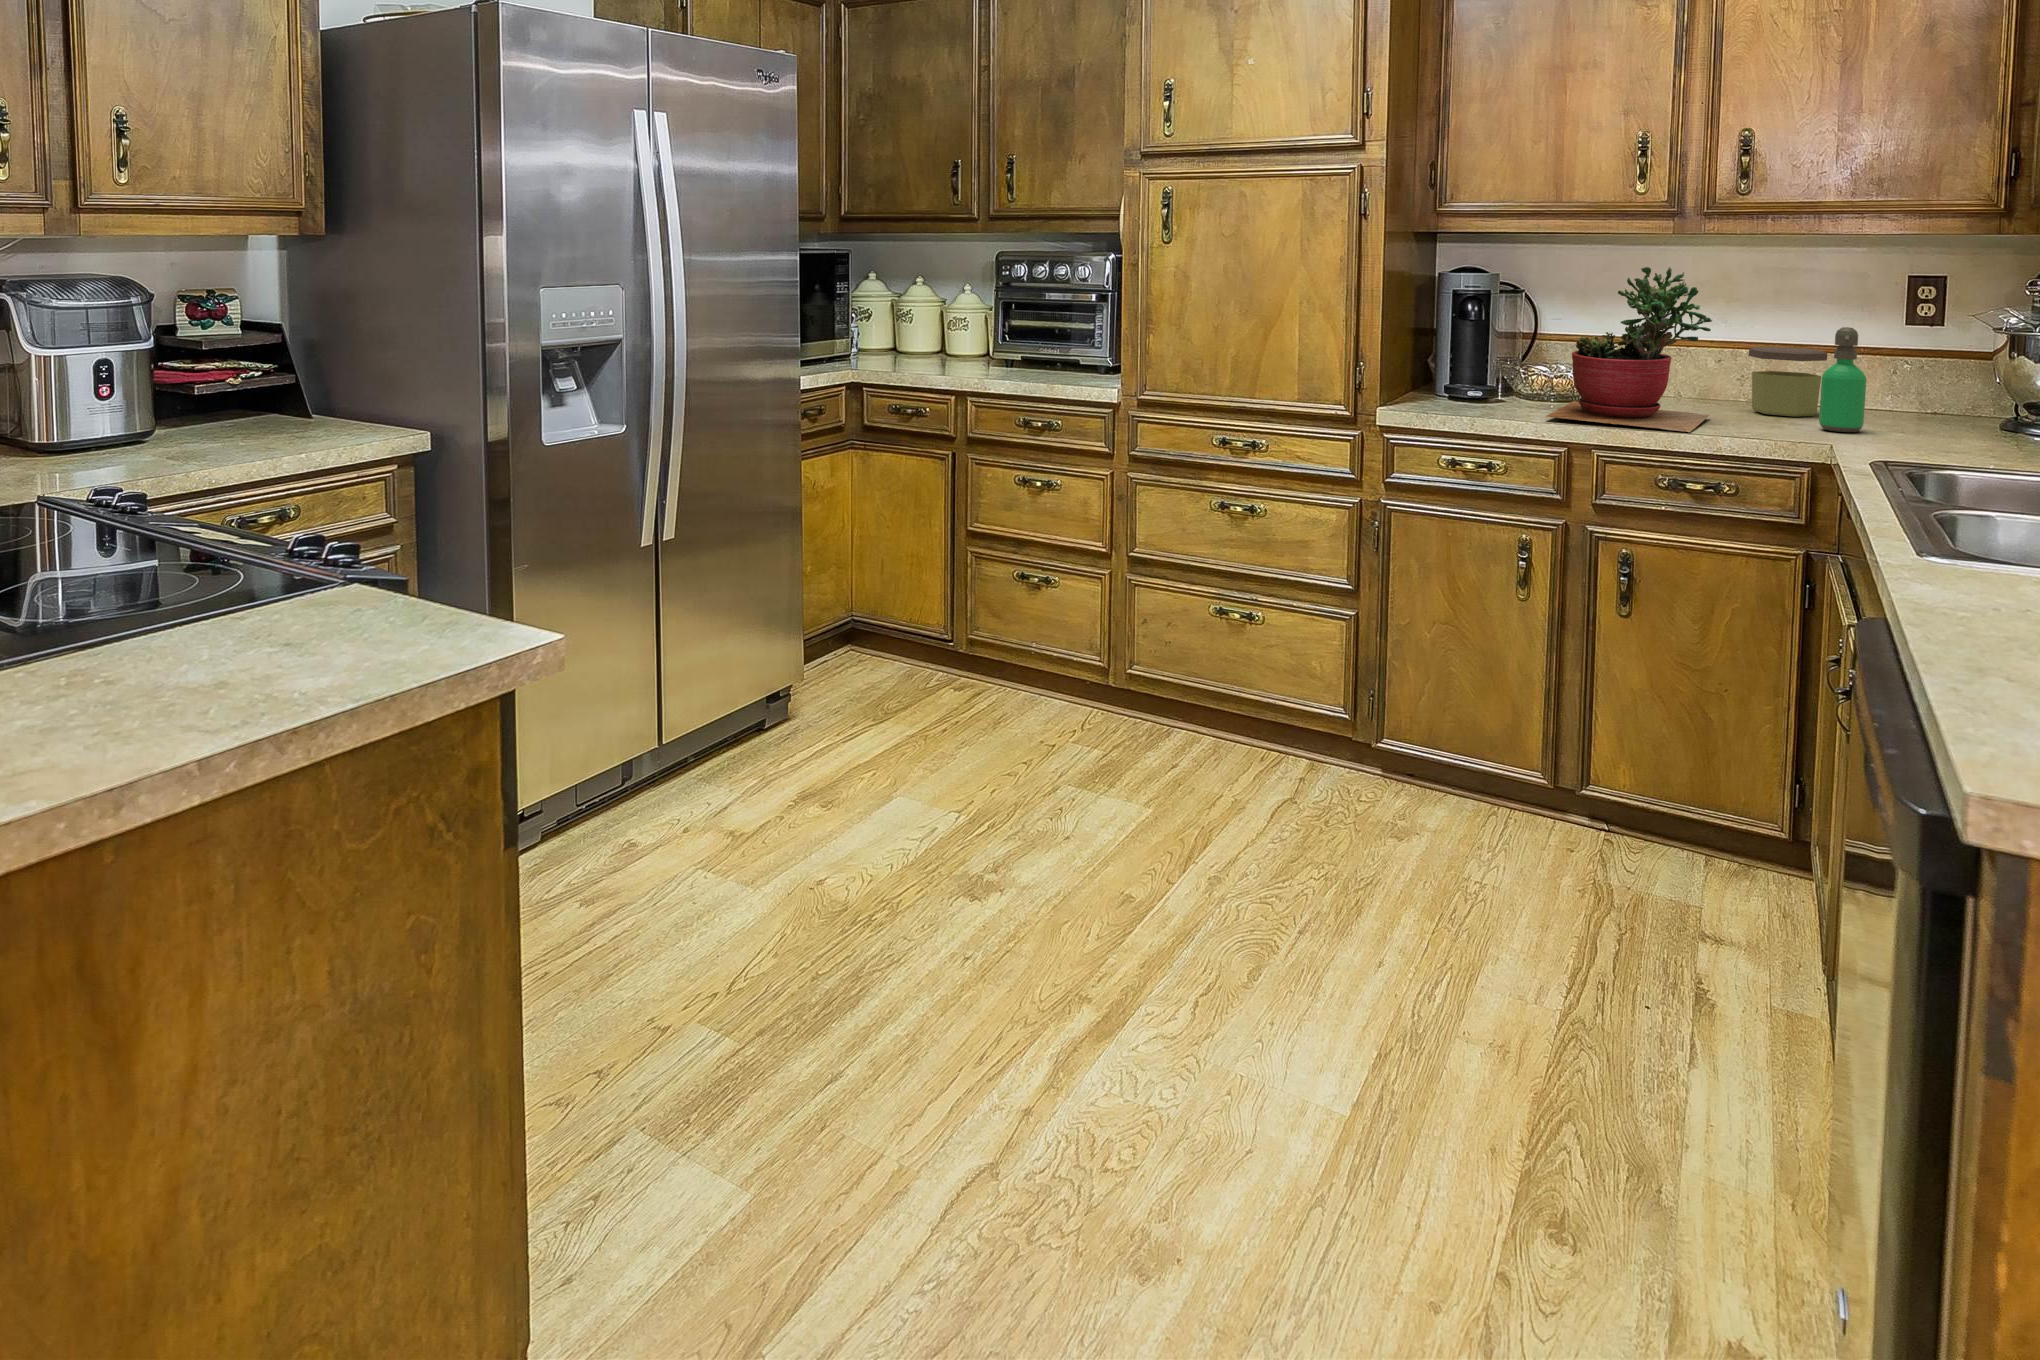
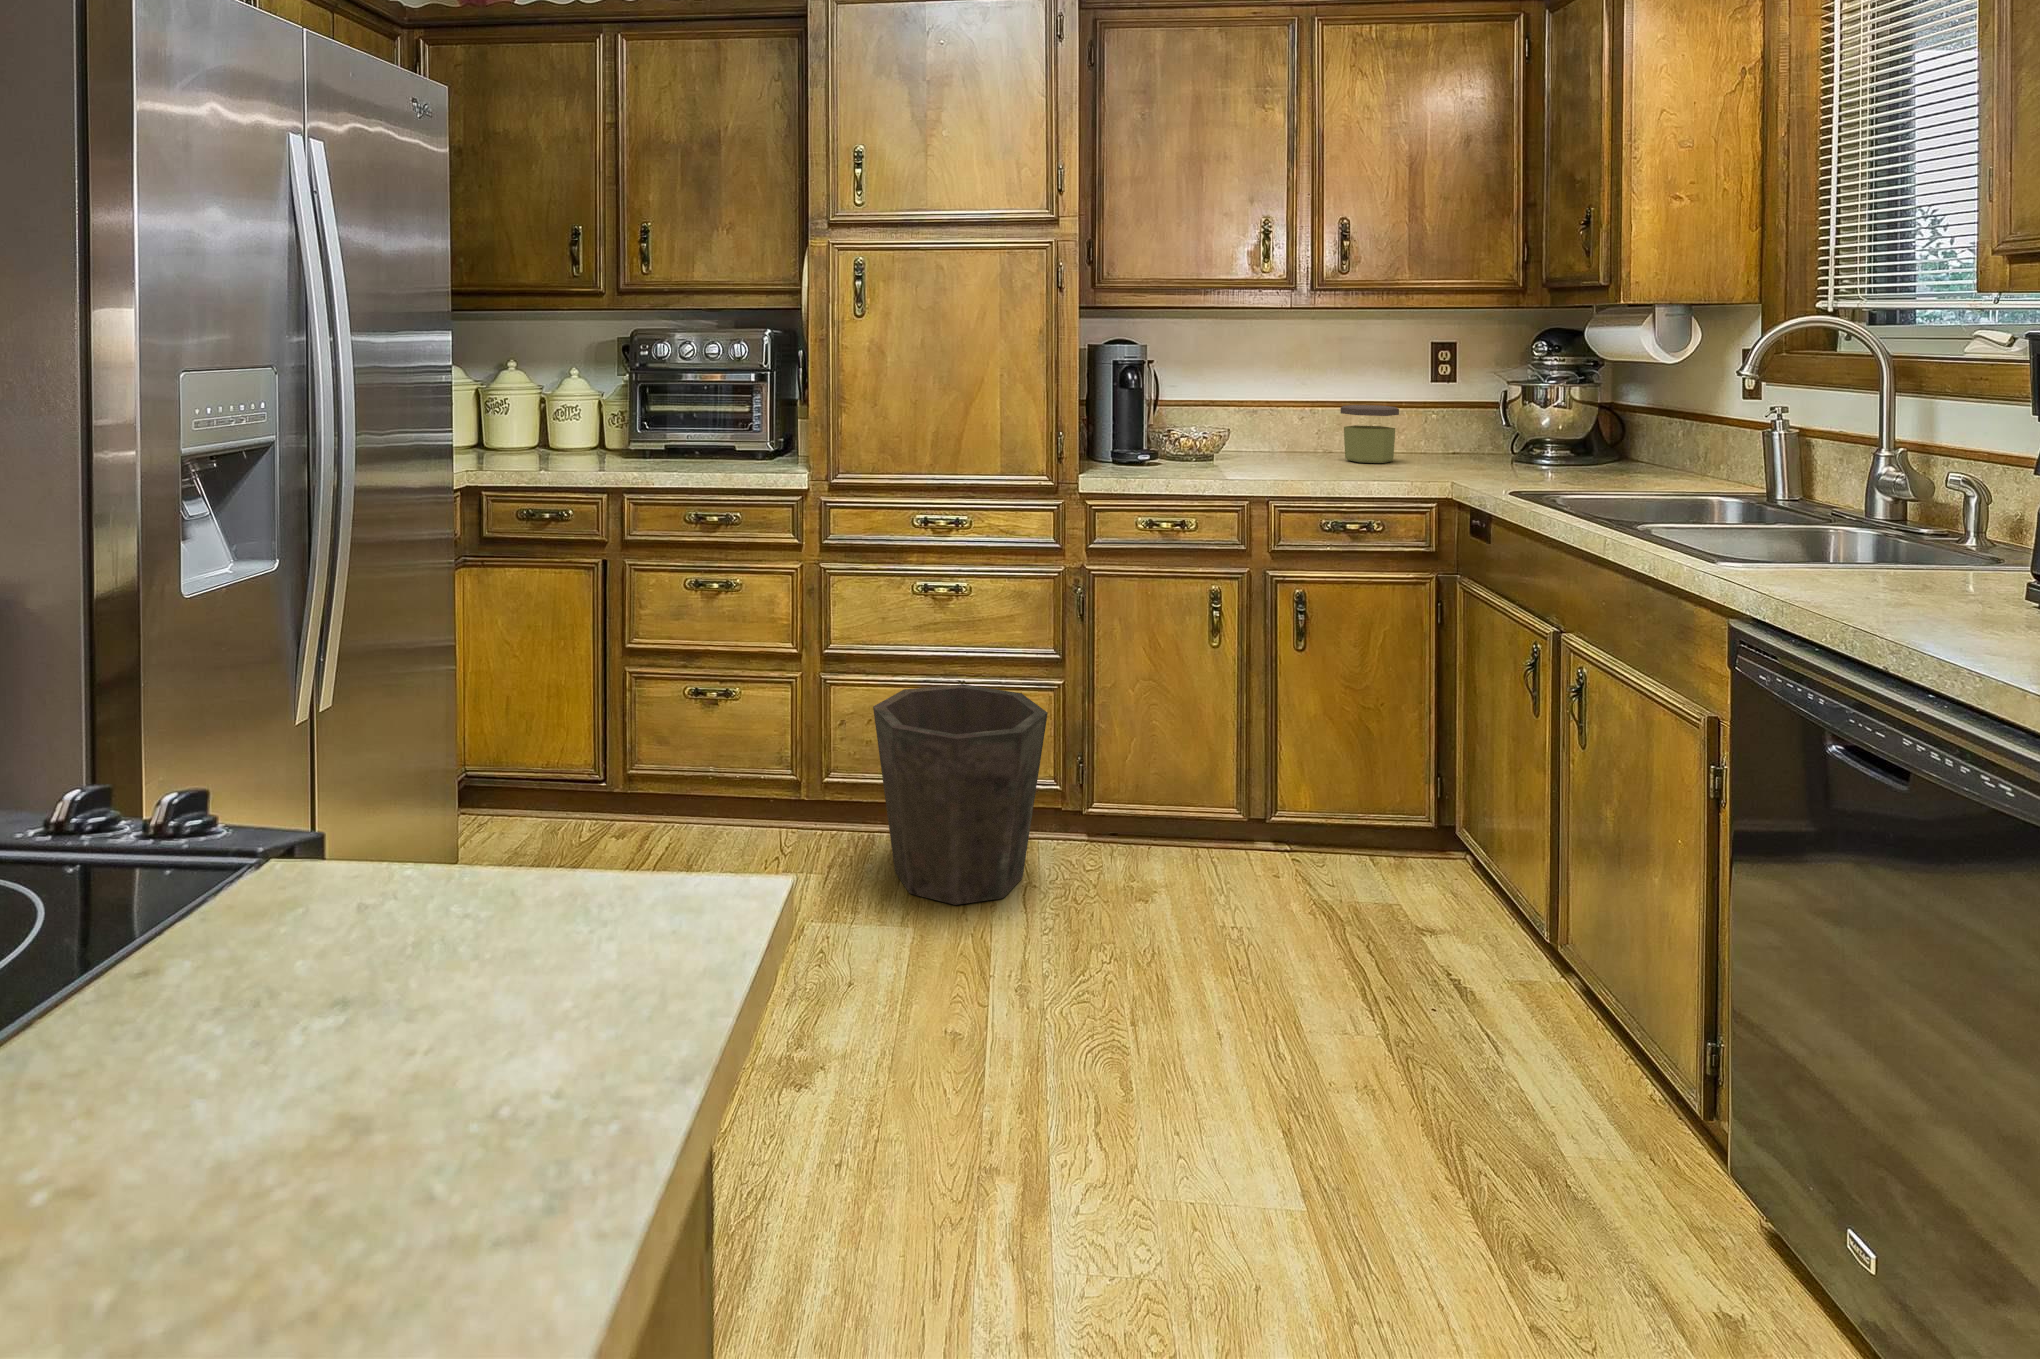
succulent plant: present [1546,267,1712,432] -> none [1219,338,1342,482]
soap dispenser: present [1819,327,1866,432] -> none [1416,386,1449,474]
waste bin: none [1146,598,1309,803] -> present [873,684,1048,905]

